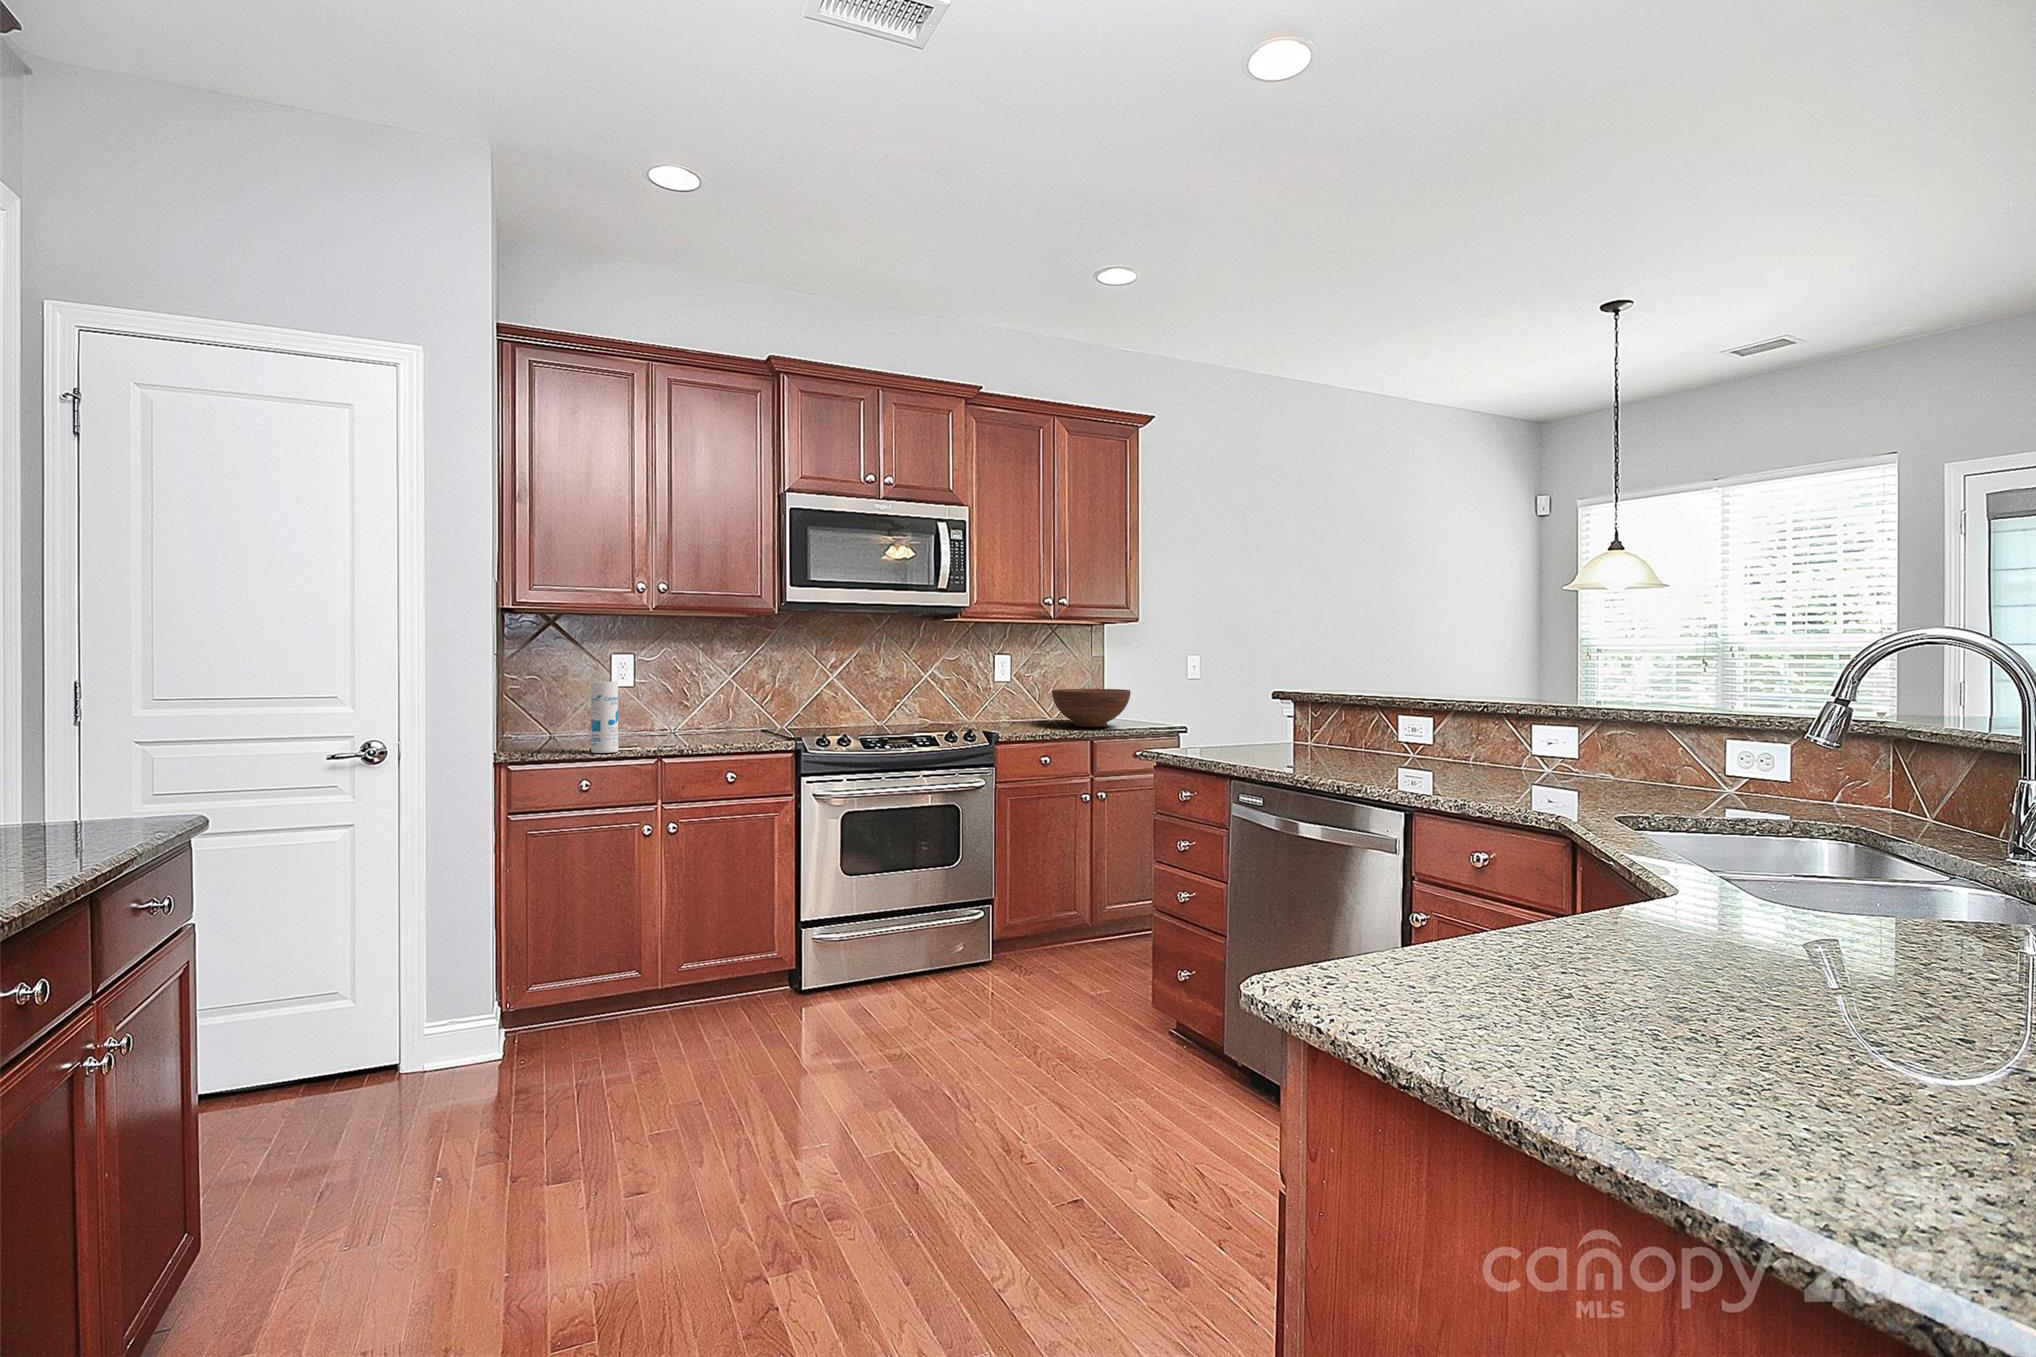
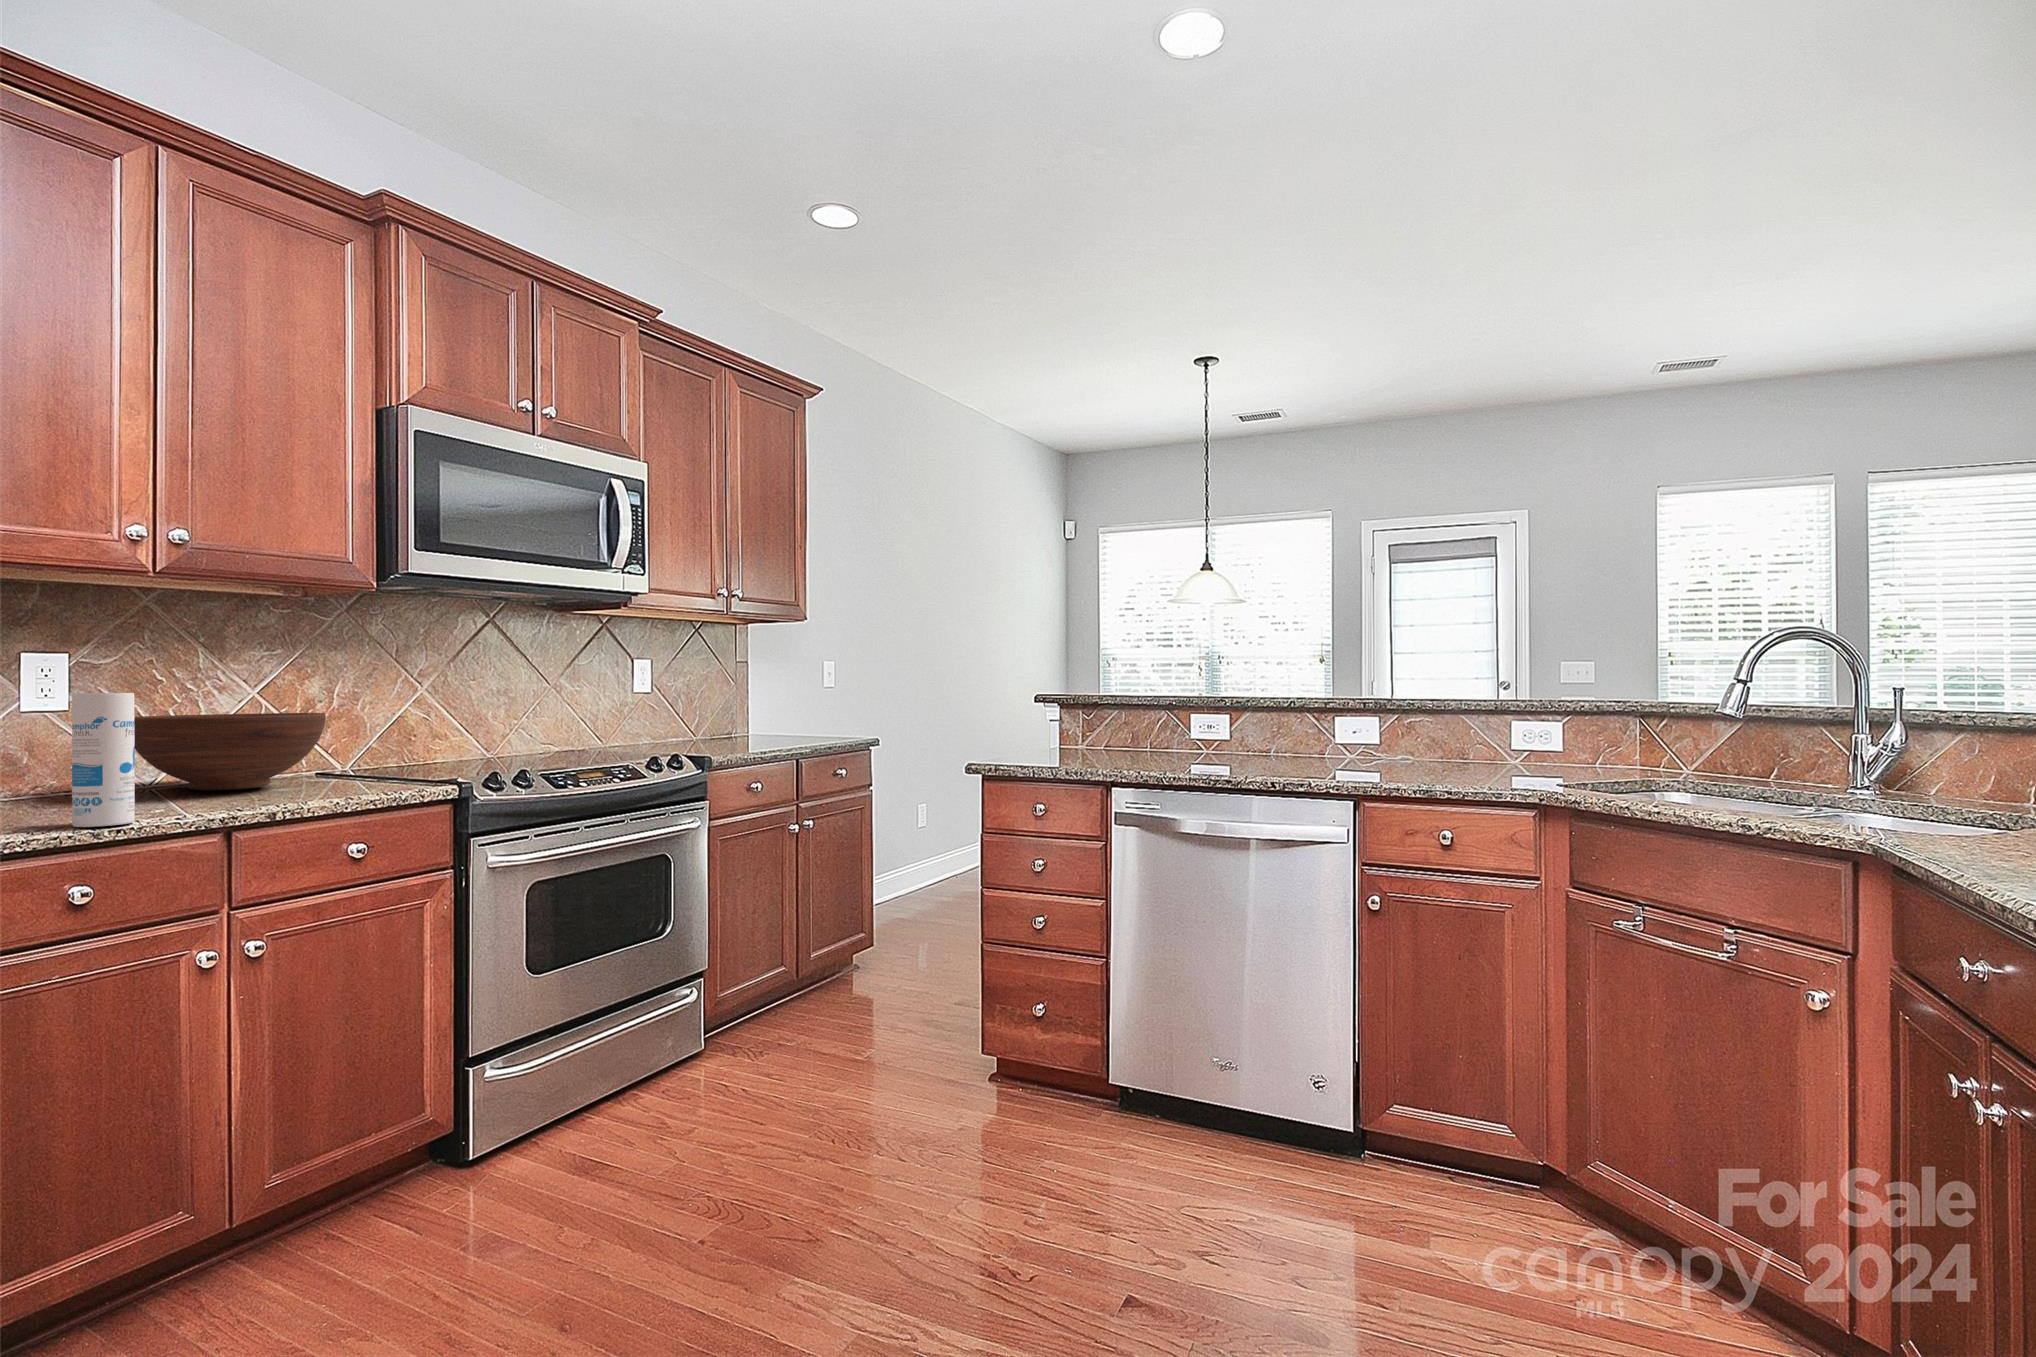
fruit bowl: present [1052,689,1131,727] -> present [134,713,326,790]

